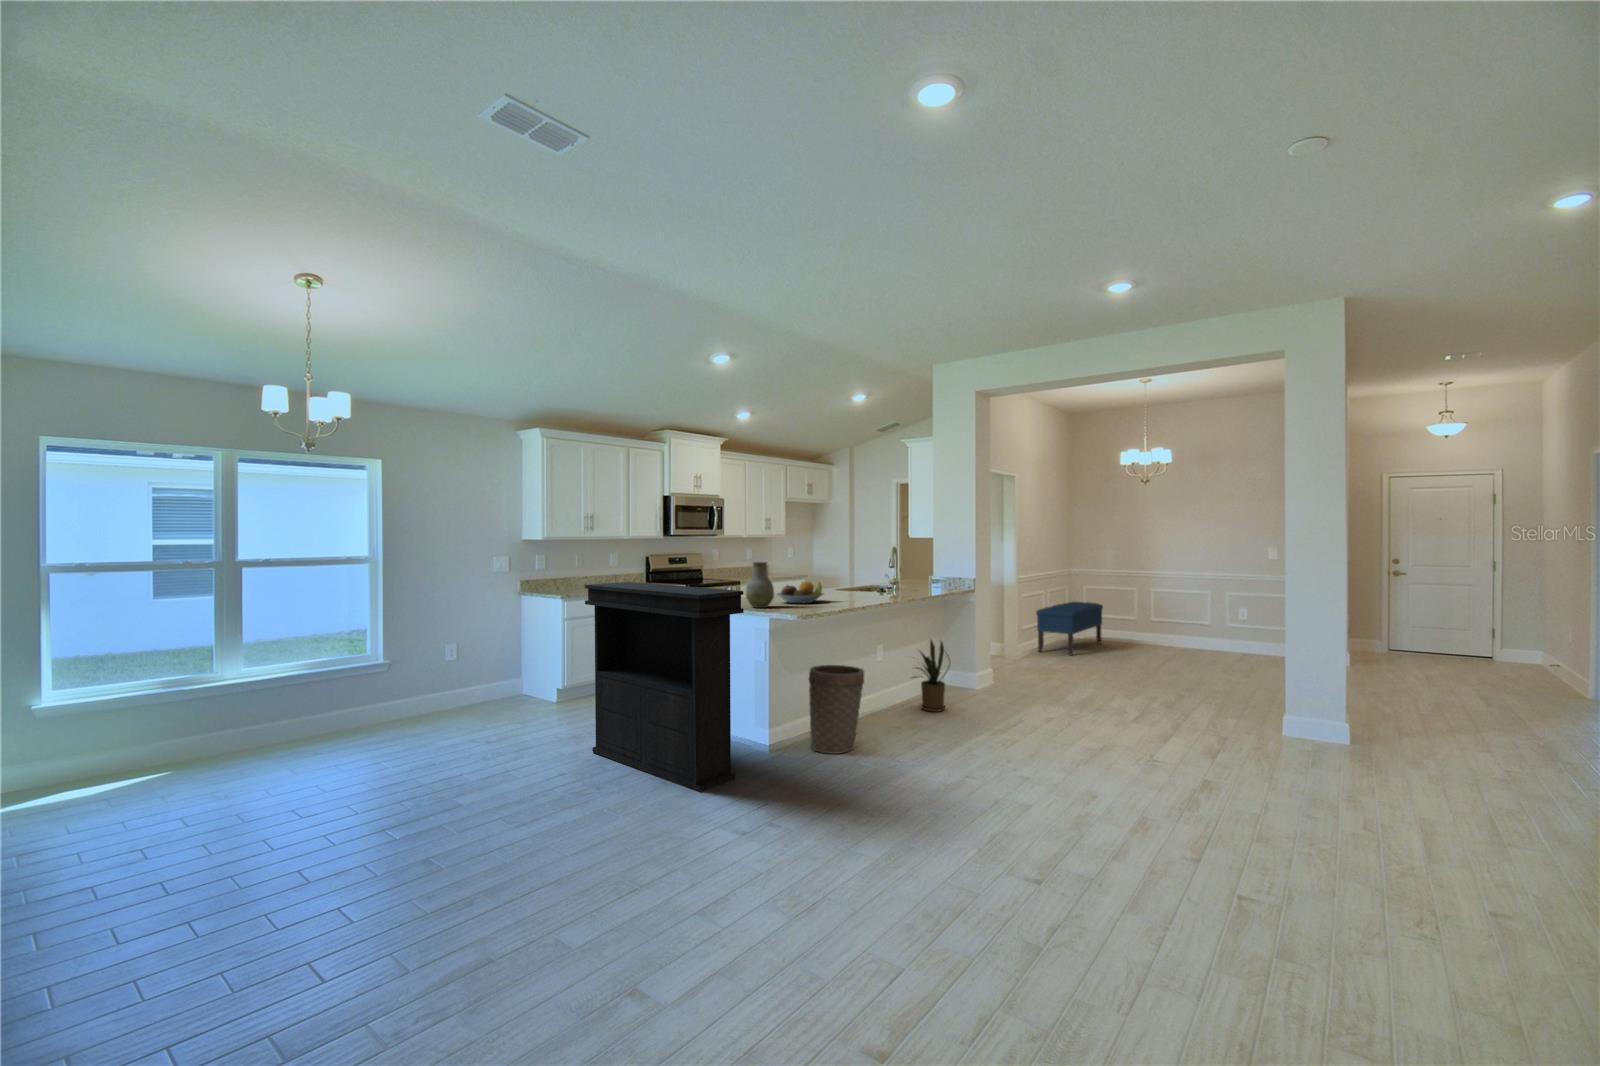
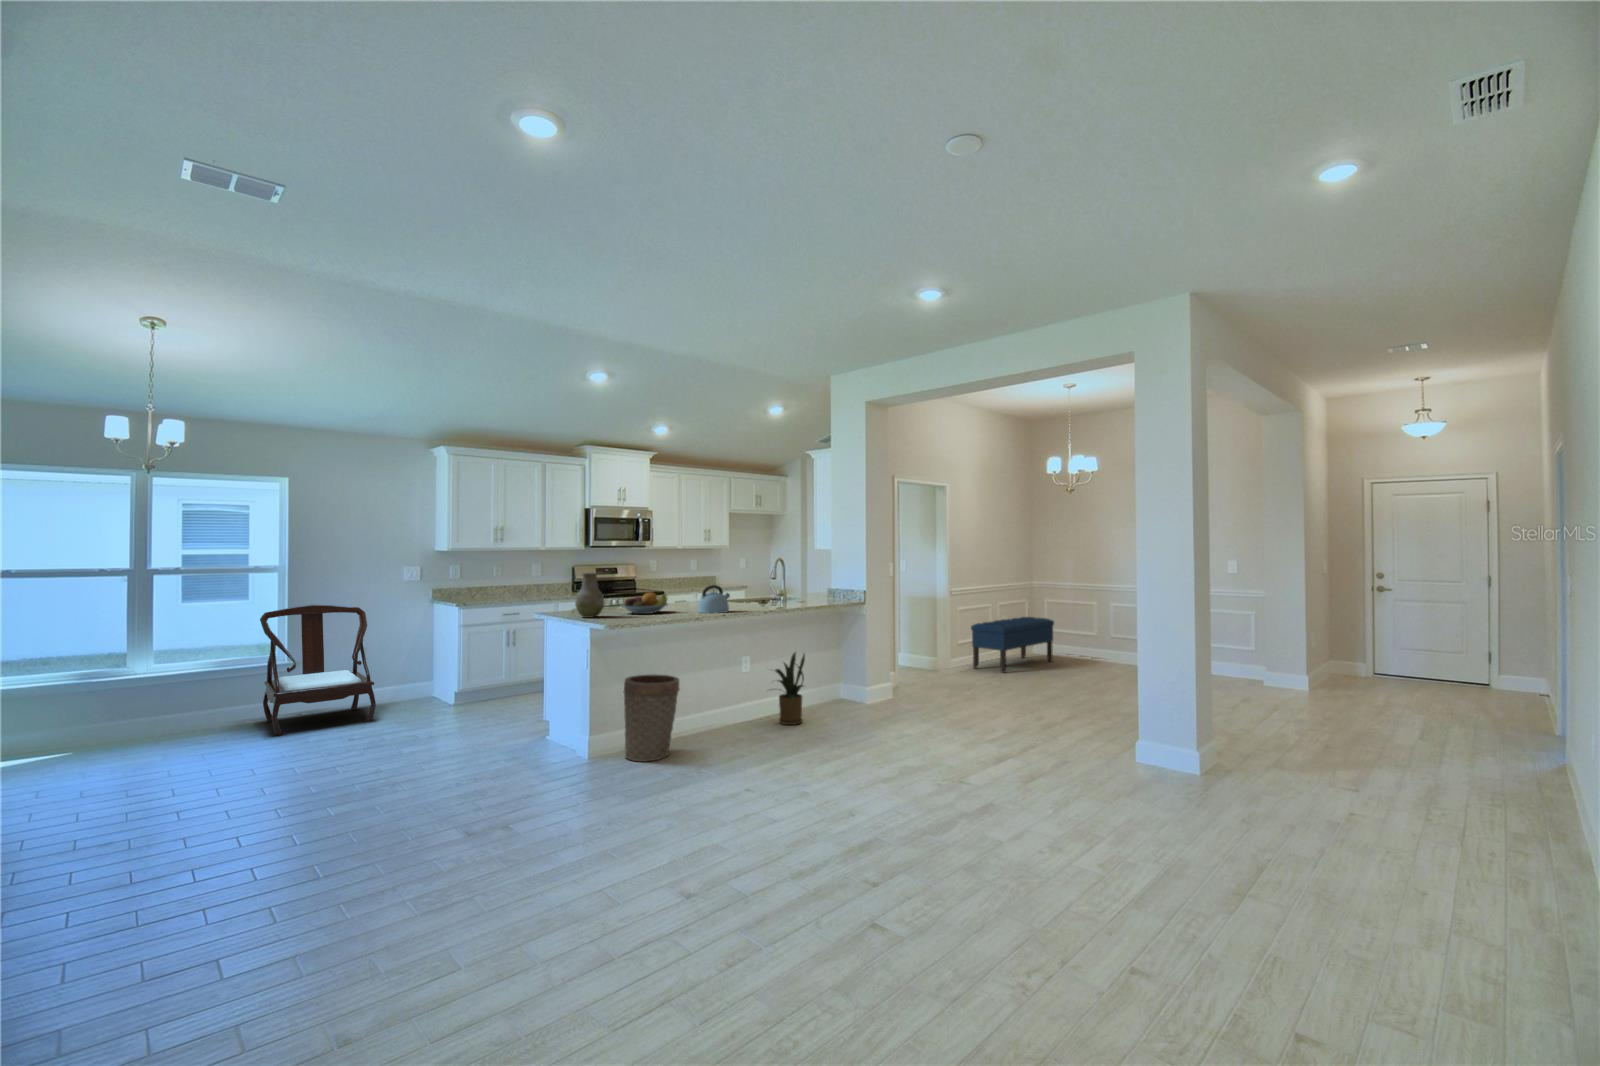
kettle: none [854,574,886,602] -> present [698,585,730,613]
console table: present [585,582,744,792] -> none [420,591,530,791]
armchair: none [362,598,494,742] -> present [260,604,376,736]

